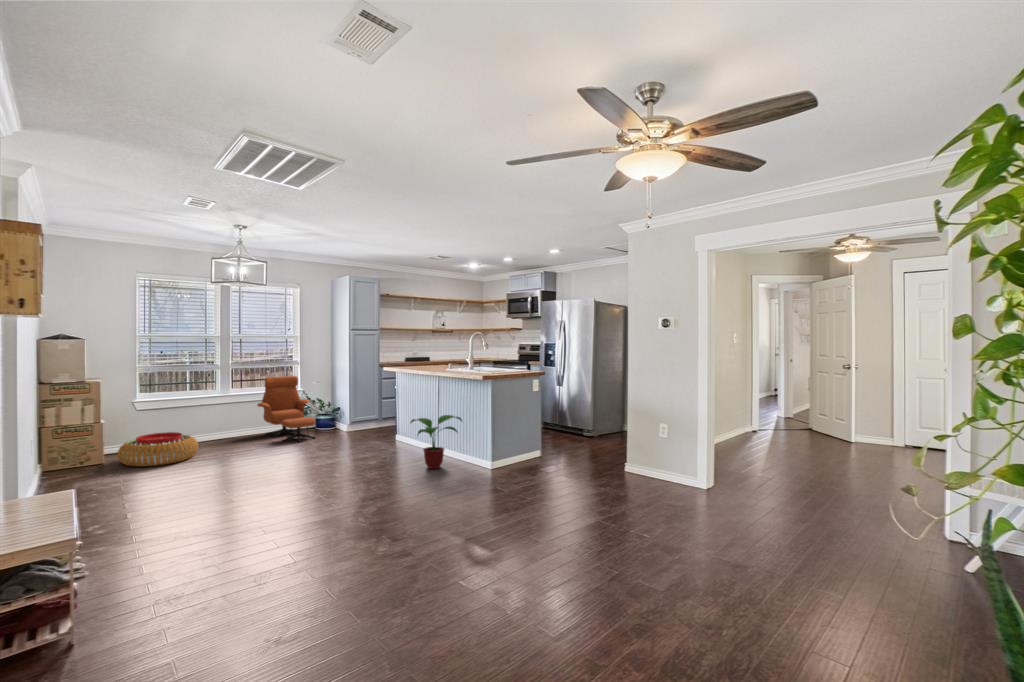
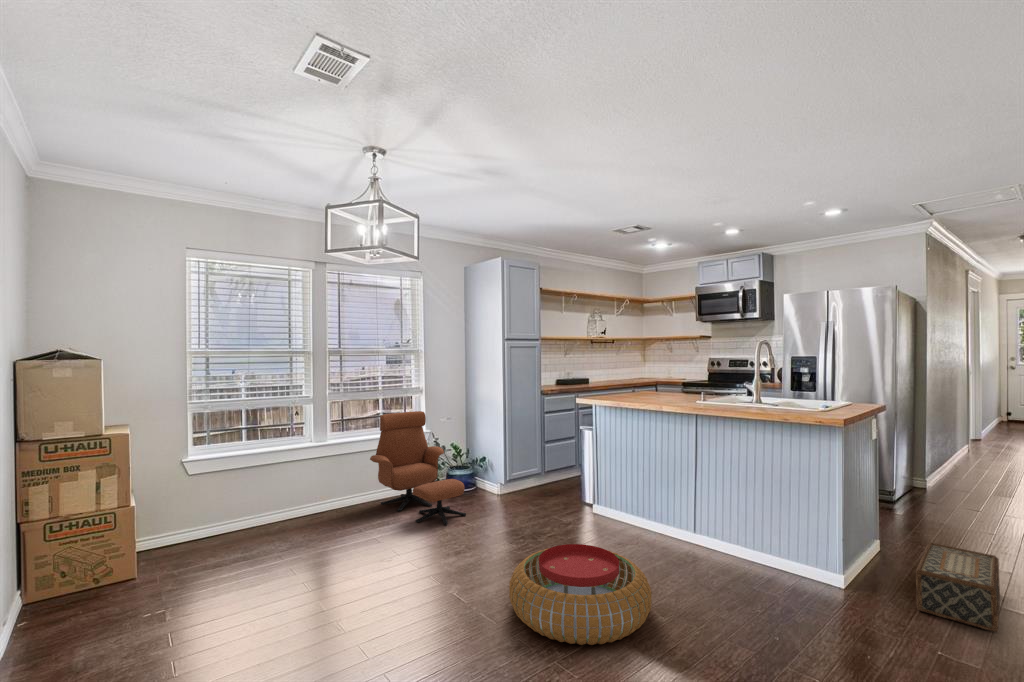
potted plant: present [411,415,462,469] -> none [693,497,825,618]
pouf: present [118,432,198,466] -> present [509,544,652,645]
woven basket: none [507,439,557,471] -> present [916,543,1000,632]

